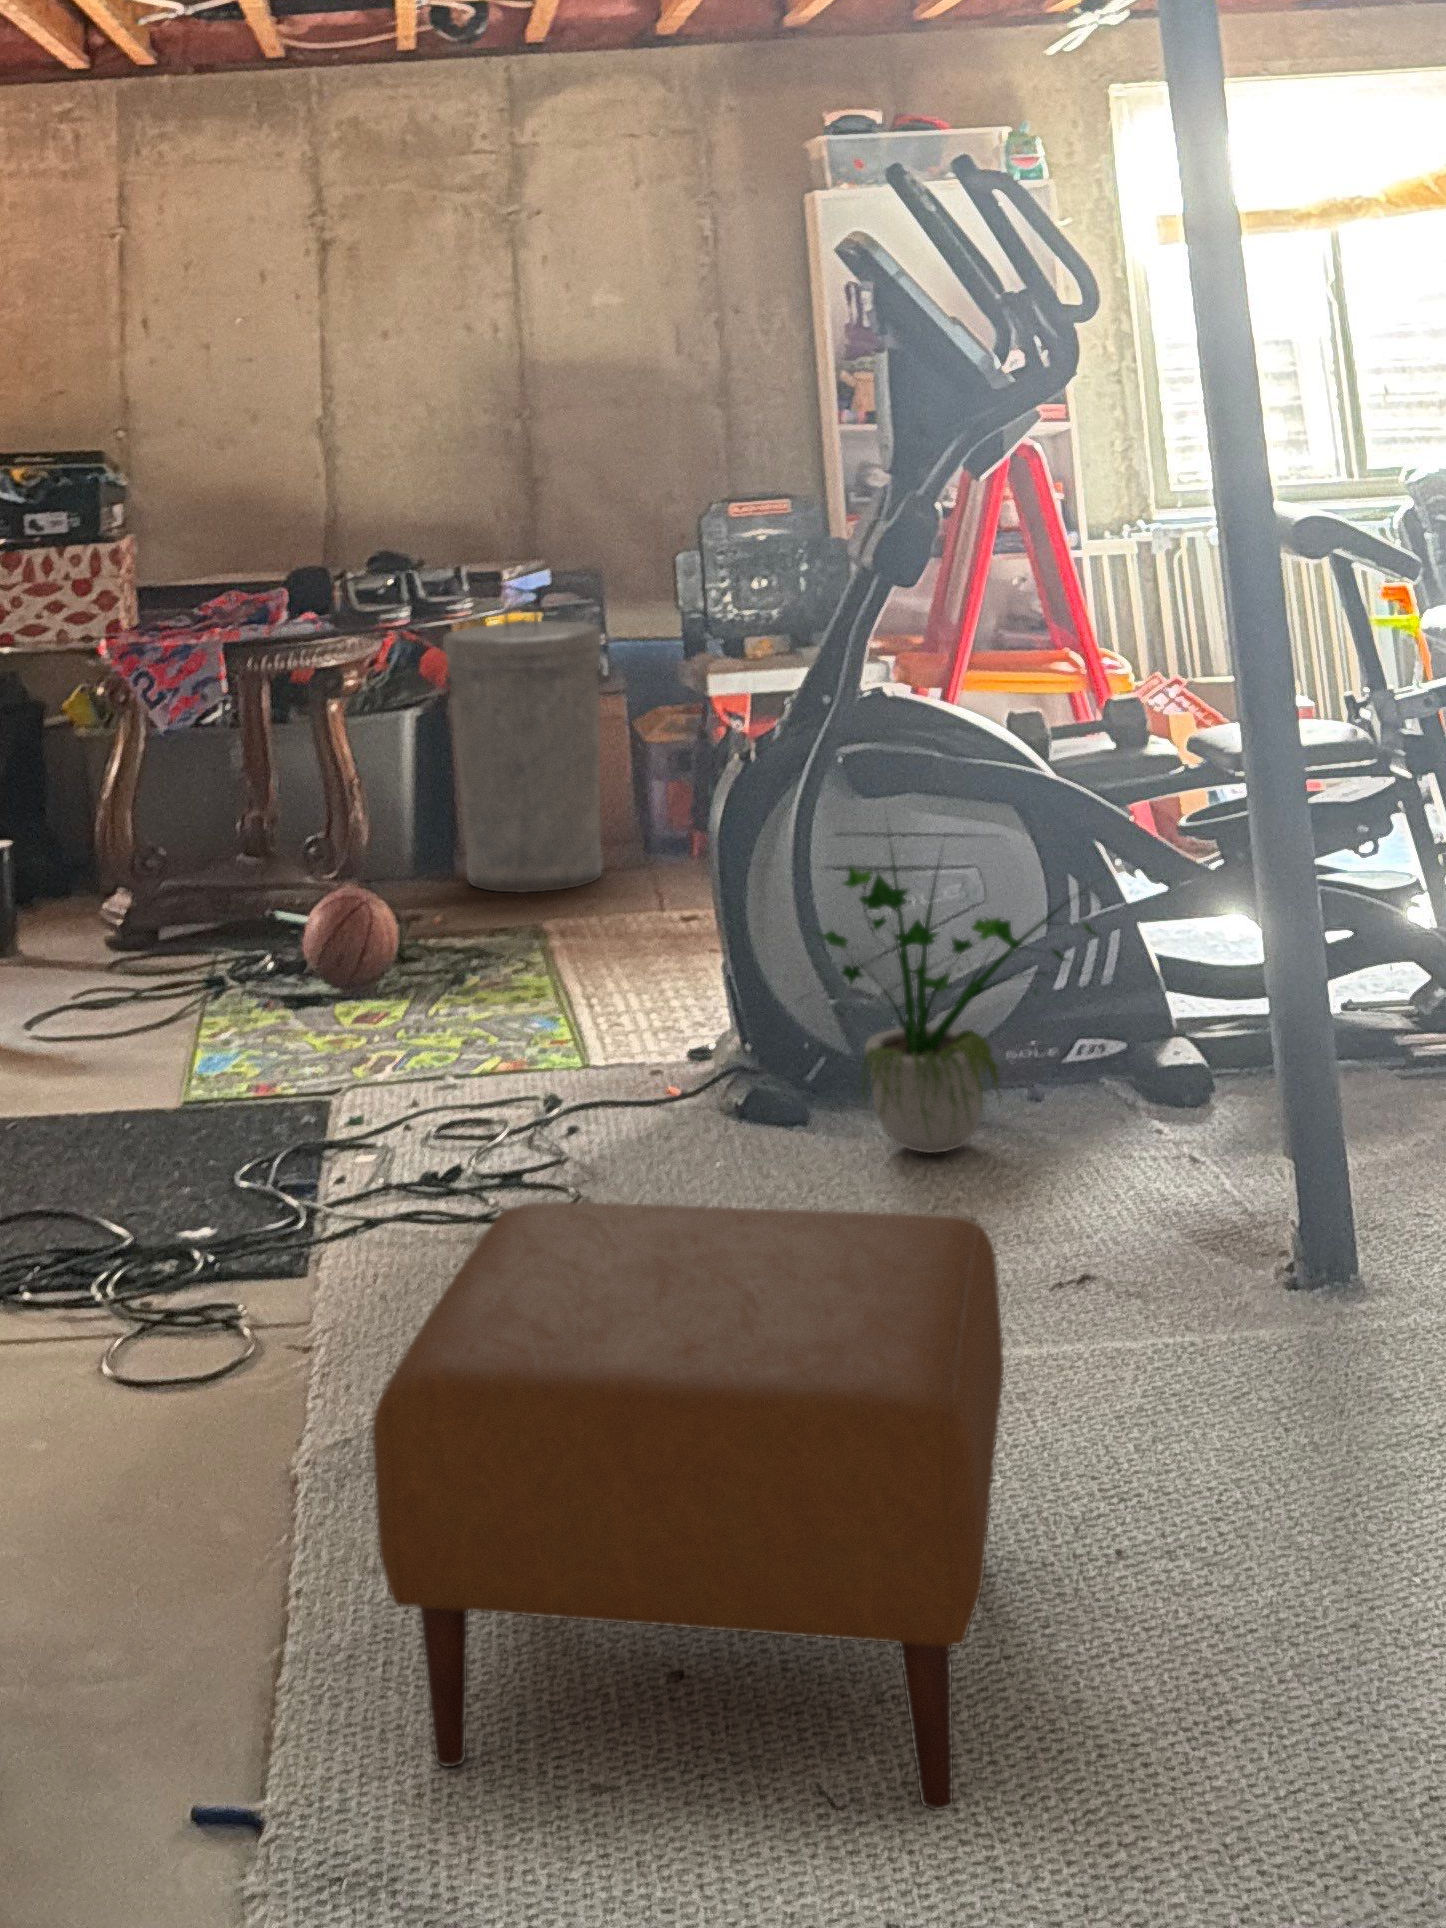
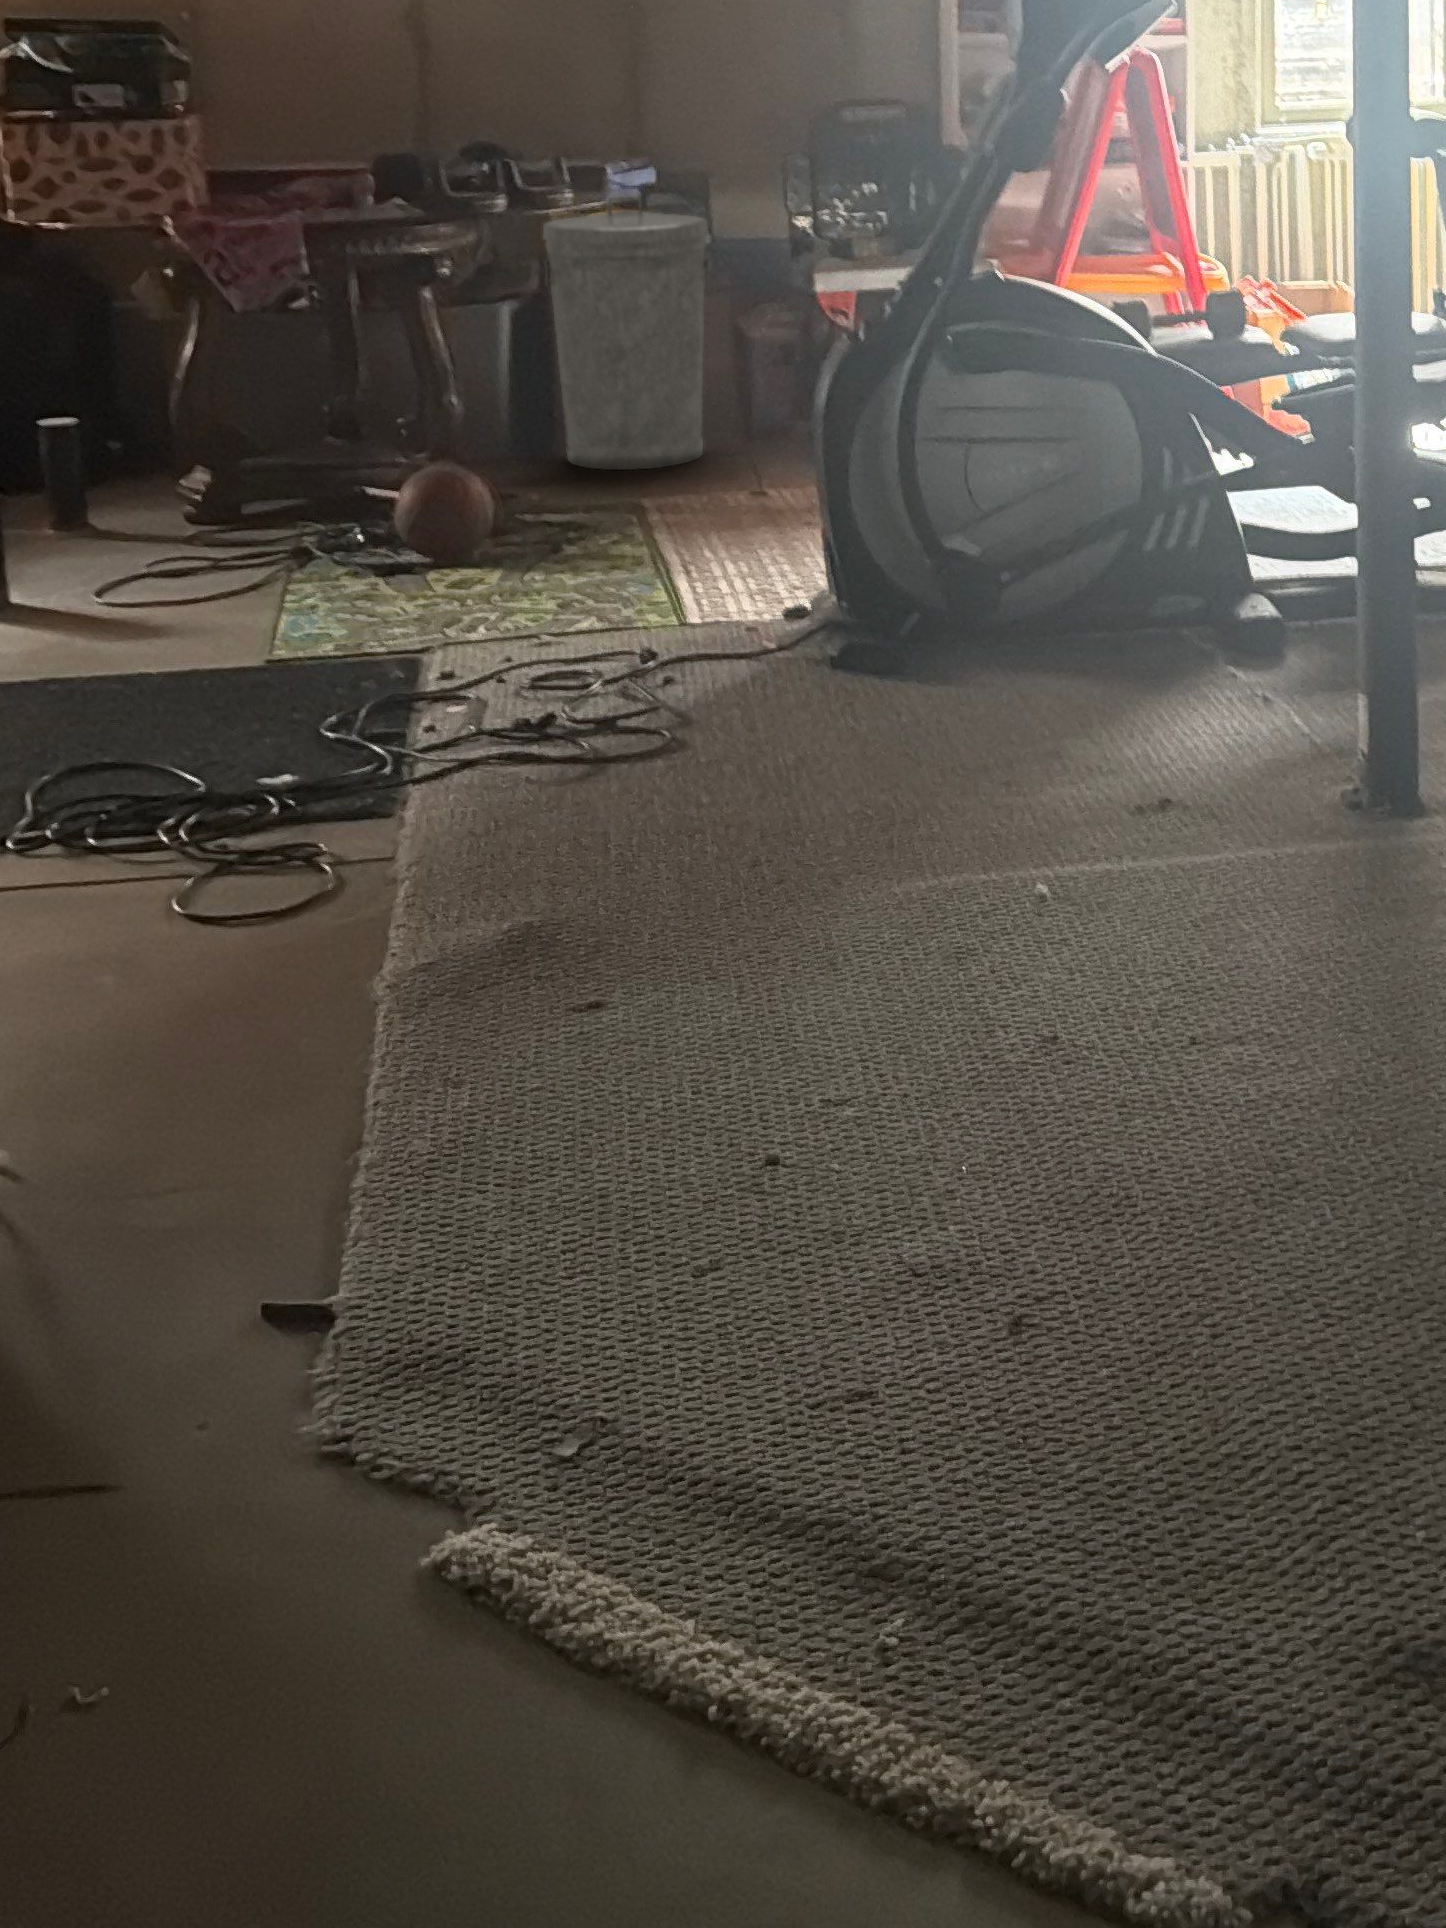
potted plant: present [807,848,1101,1153] -> none [909,374,1215,694]
ottoman: present [372,1202,1004,1810] -> none [447,747,1098,1268]

